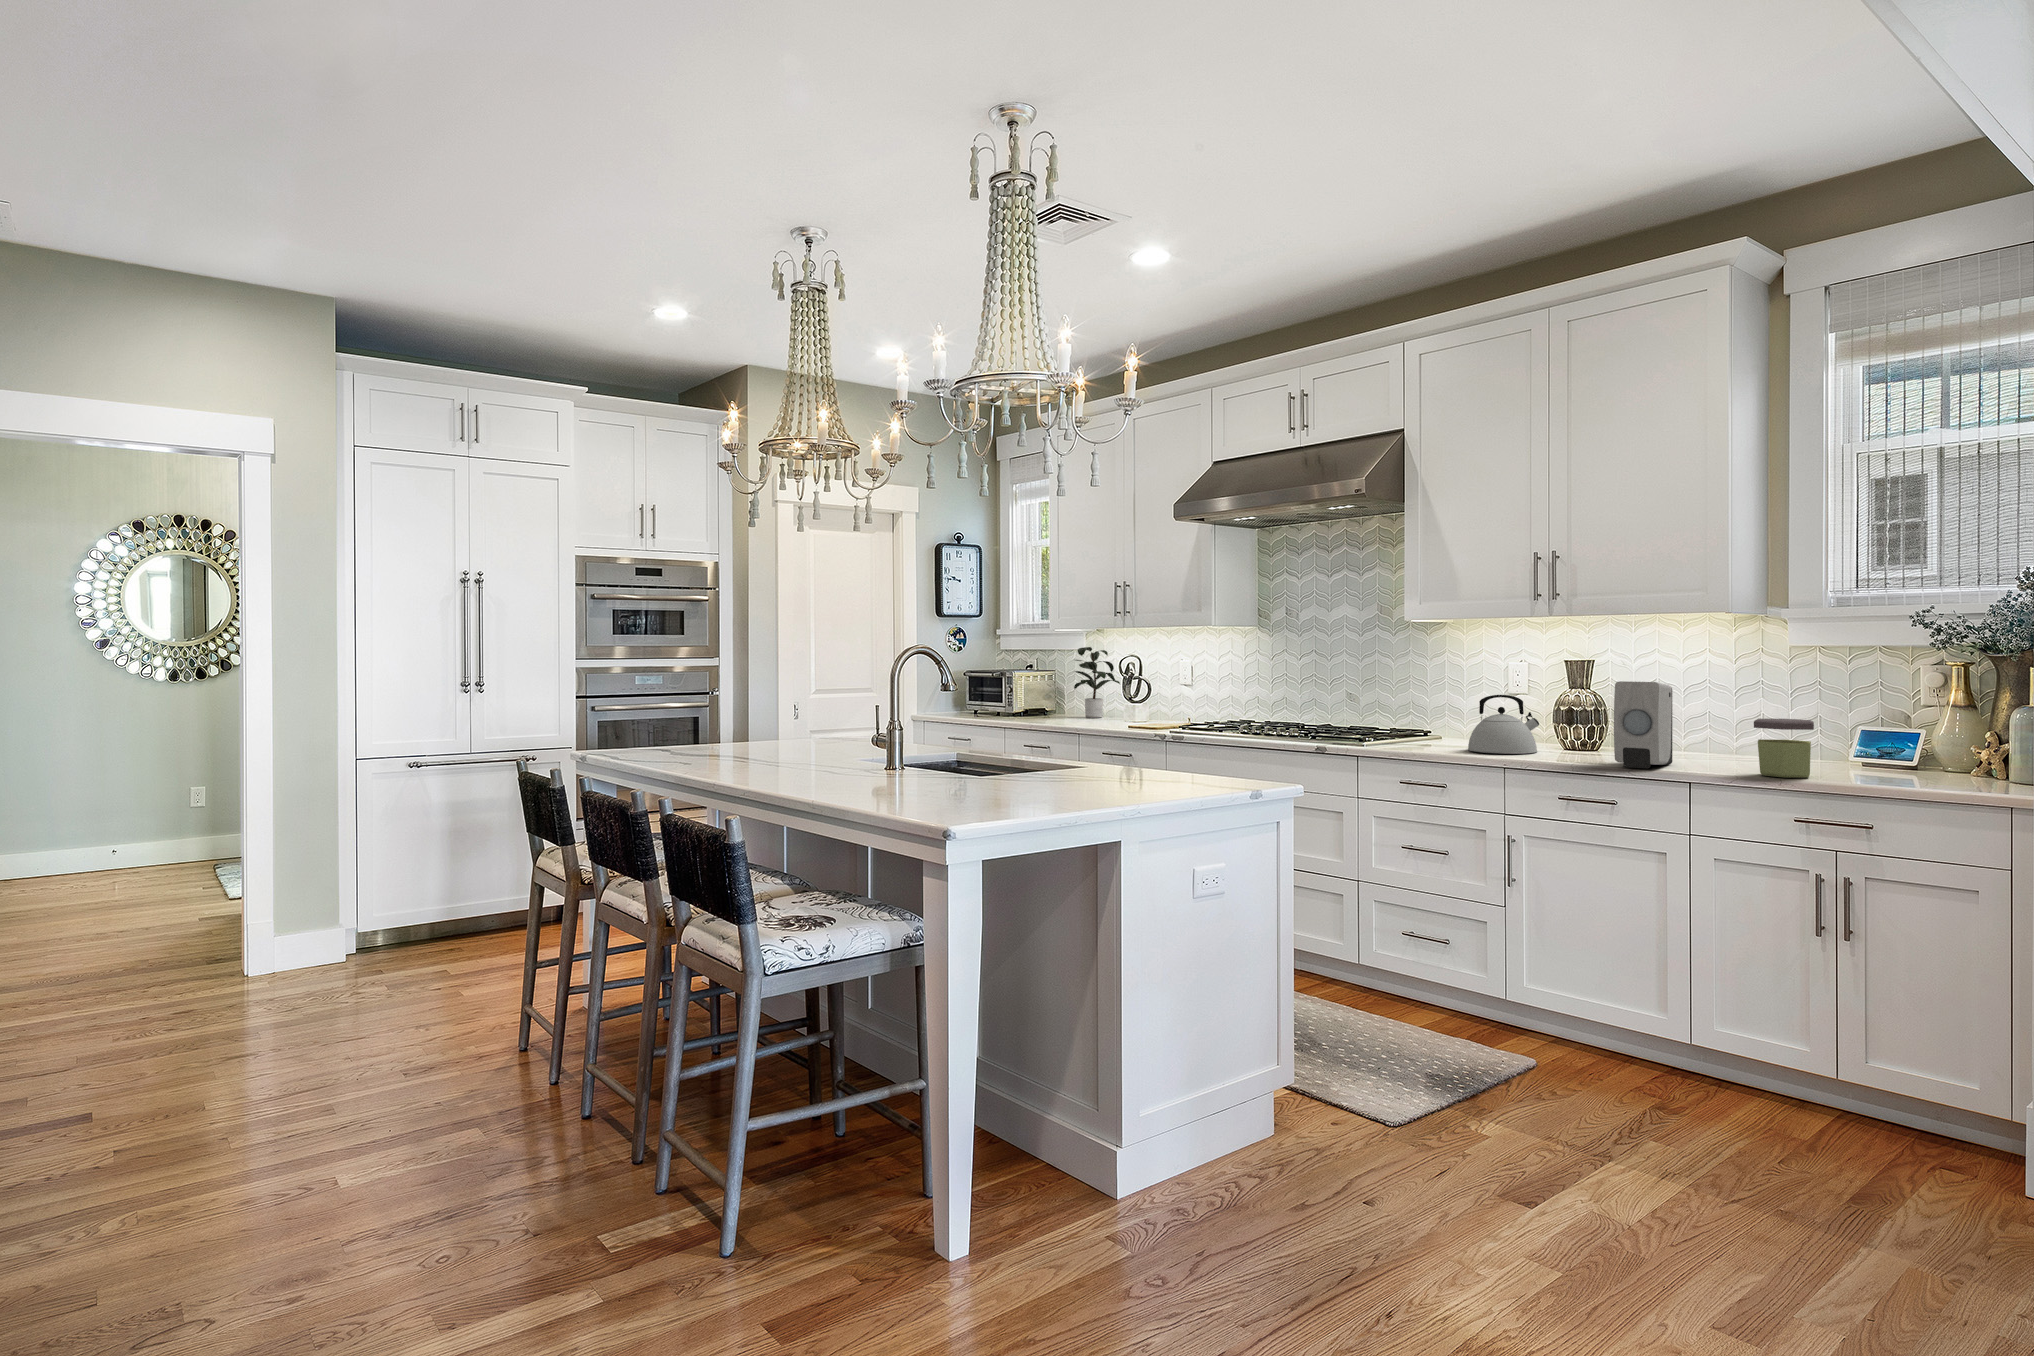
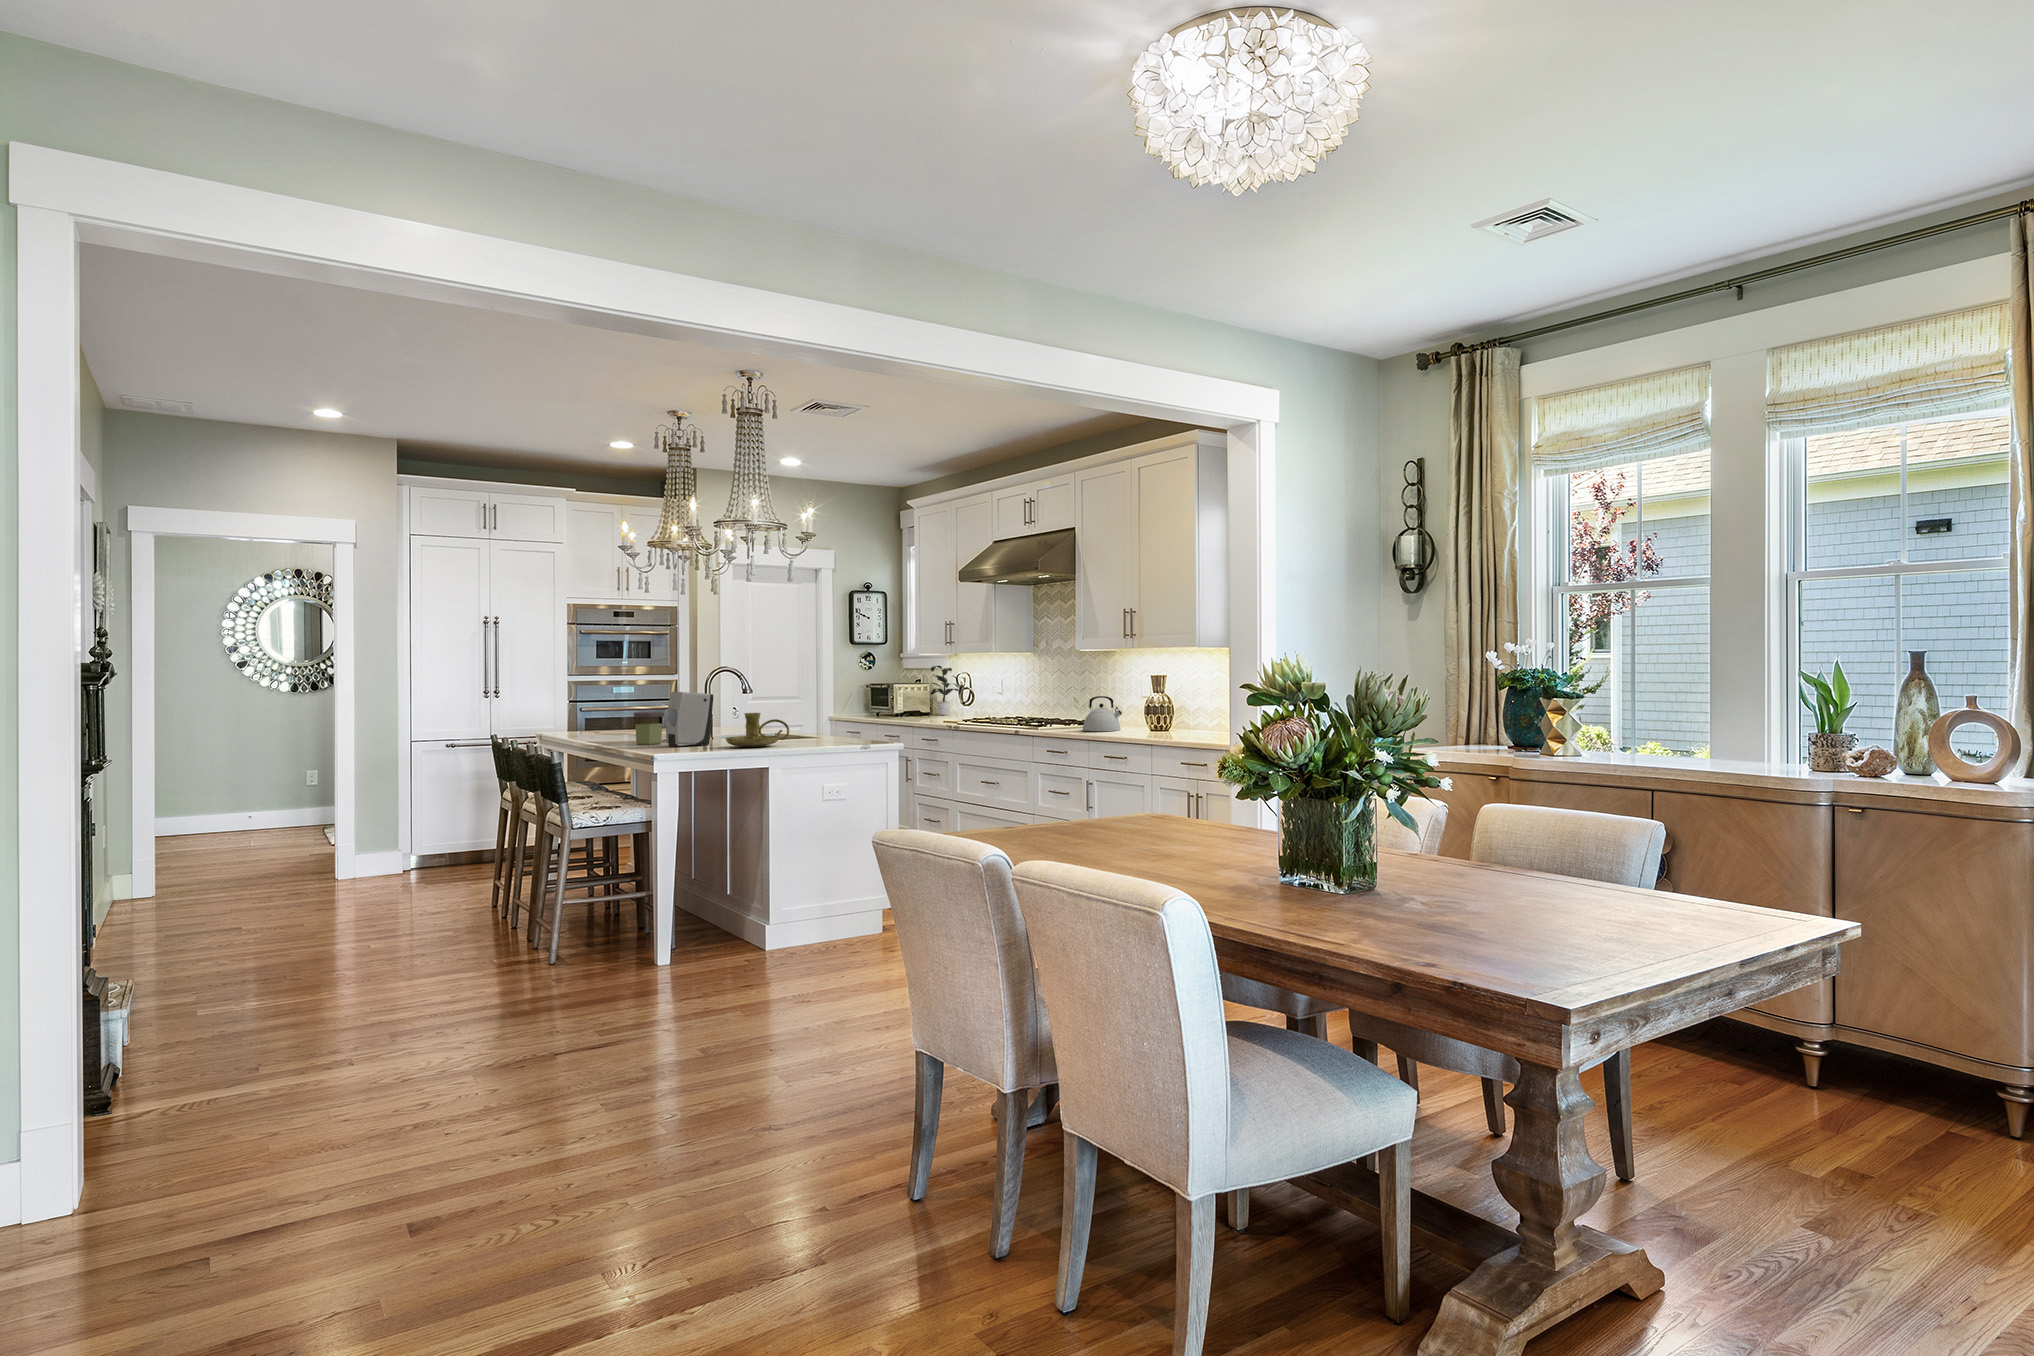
soap dispenser: present [1614,681,1672,768] -> present [666,692,713,747]
jar: present [1754,719,1814,778] -> present [634,711,664,745]
candle holder: none [1024,729,1129,797] -> present [726,713,789,747]

